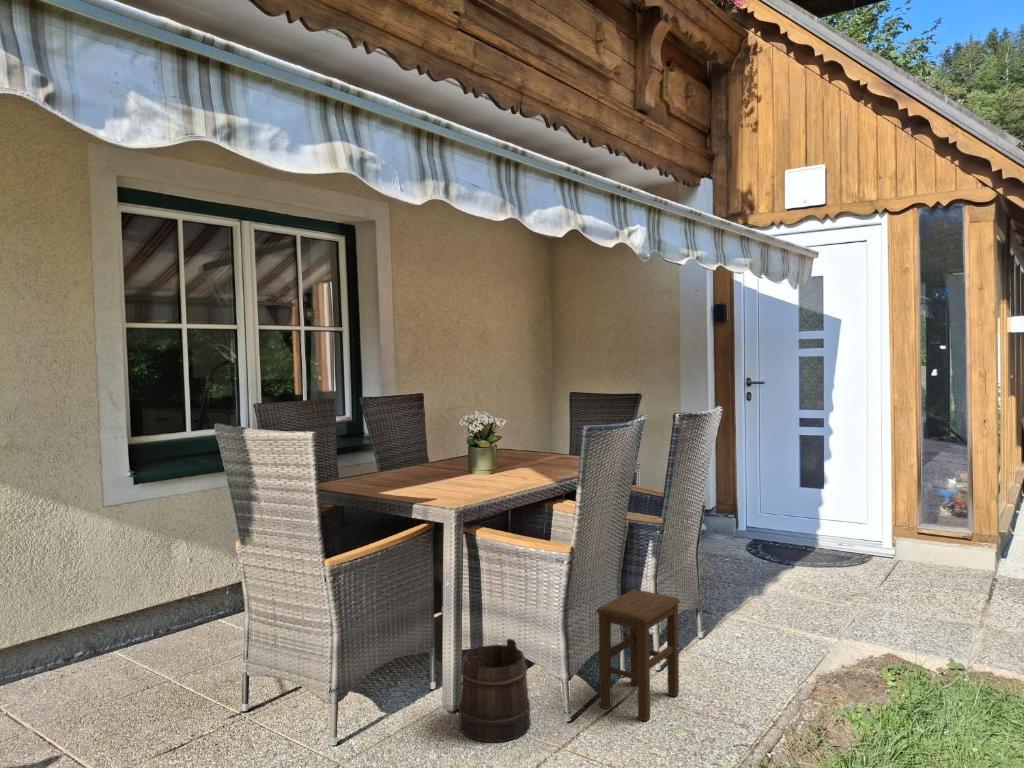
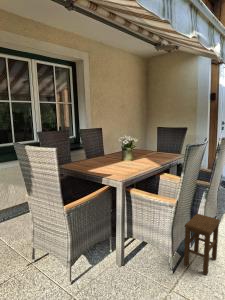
bucket: present [459,639,531,742] -> none [124,237,156,286]

